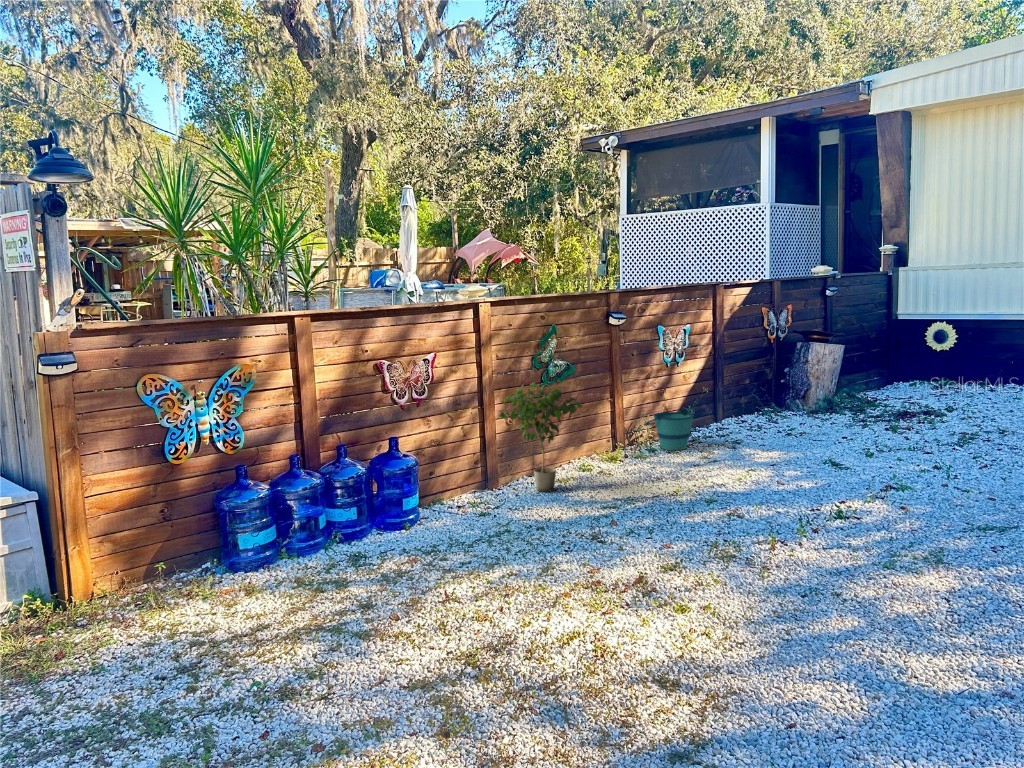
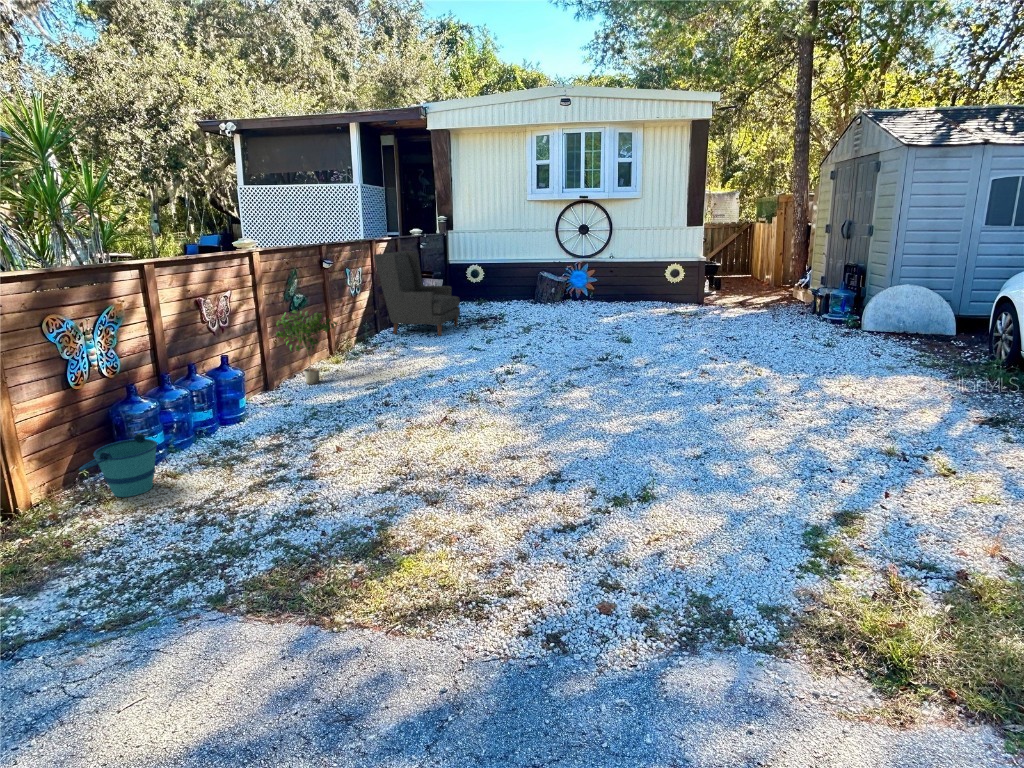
chair: none [718,299,867,437] -> present [374,251,460,336]
bucket: present [644,408,694,450] -> present [79,433,157,497]

